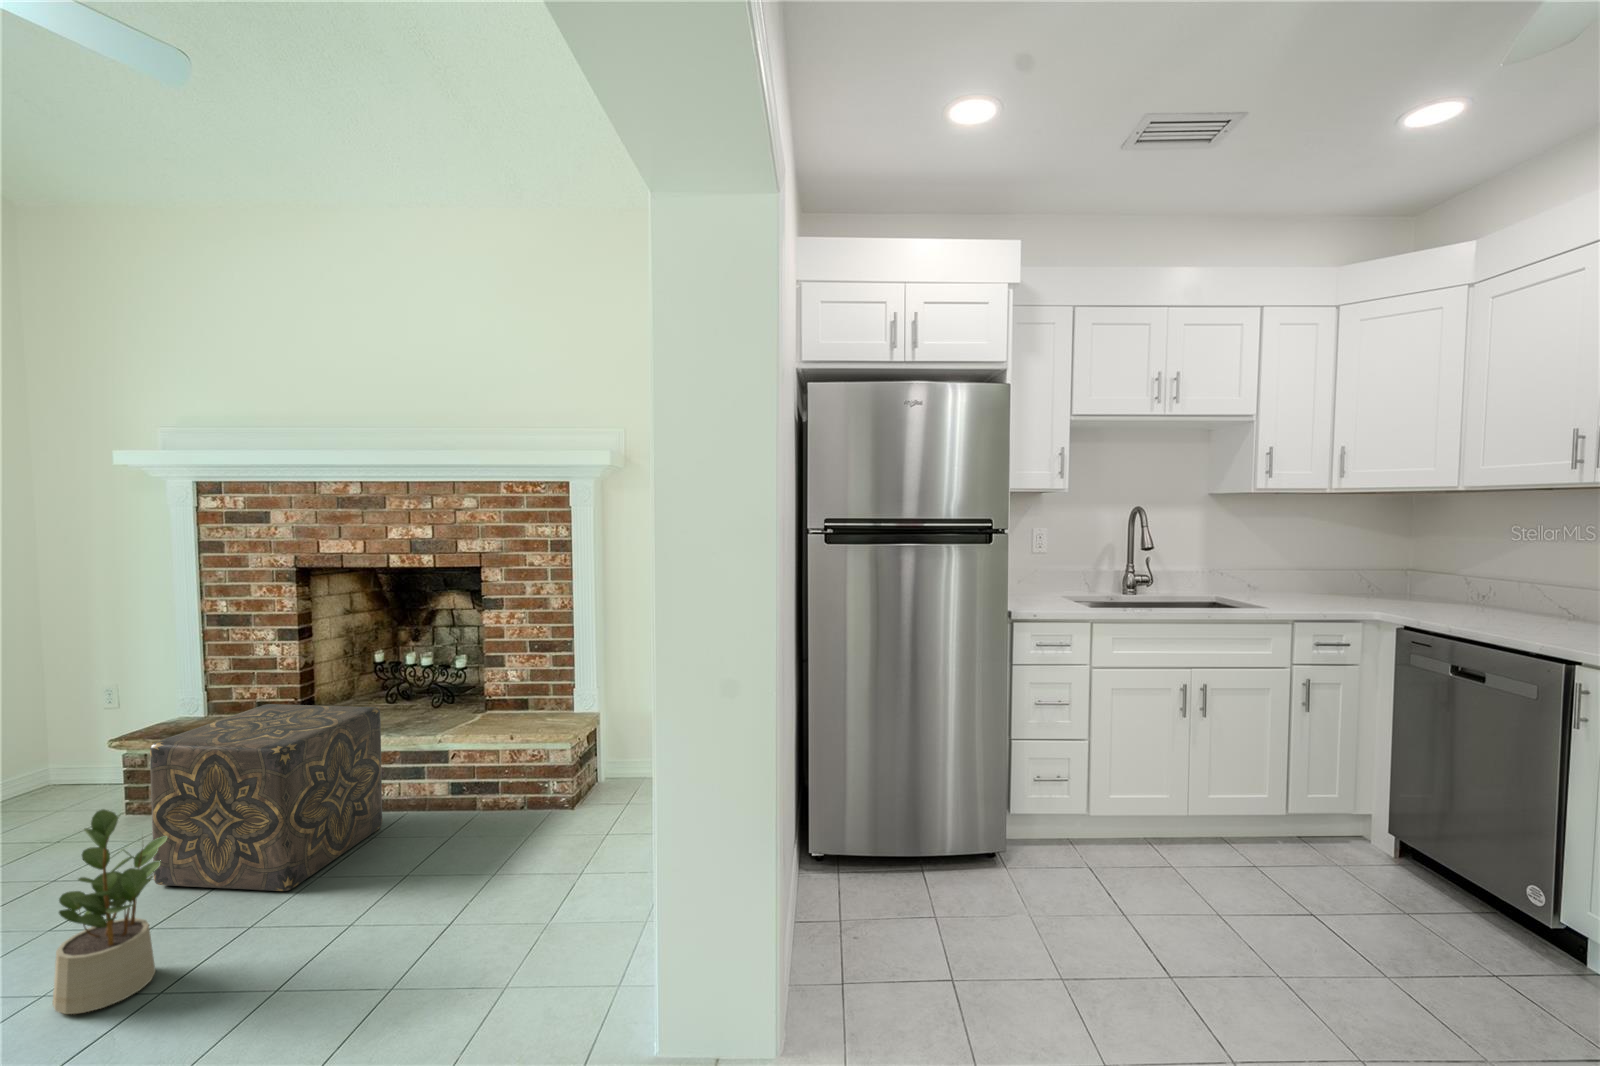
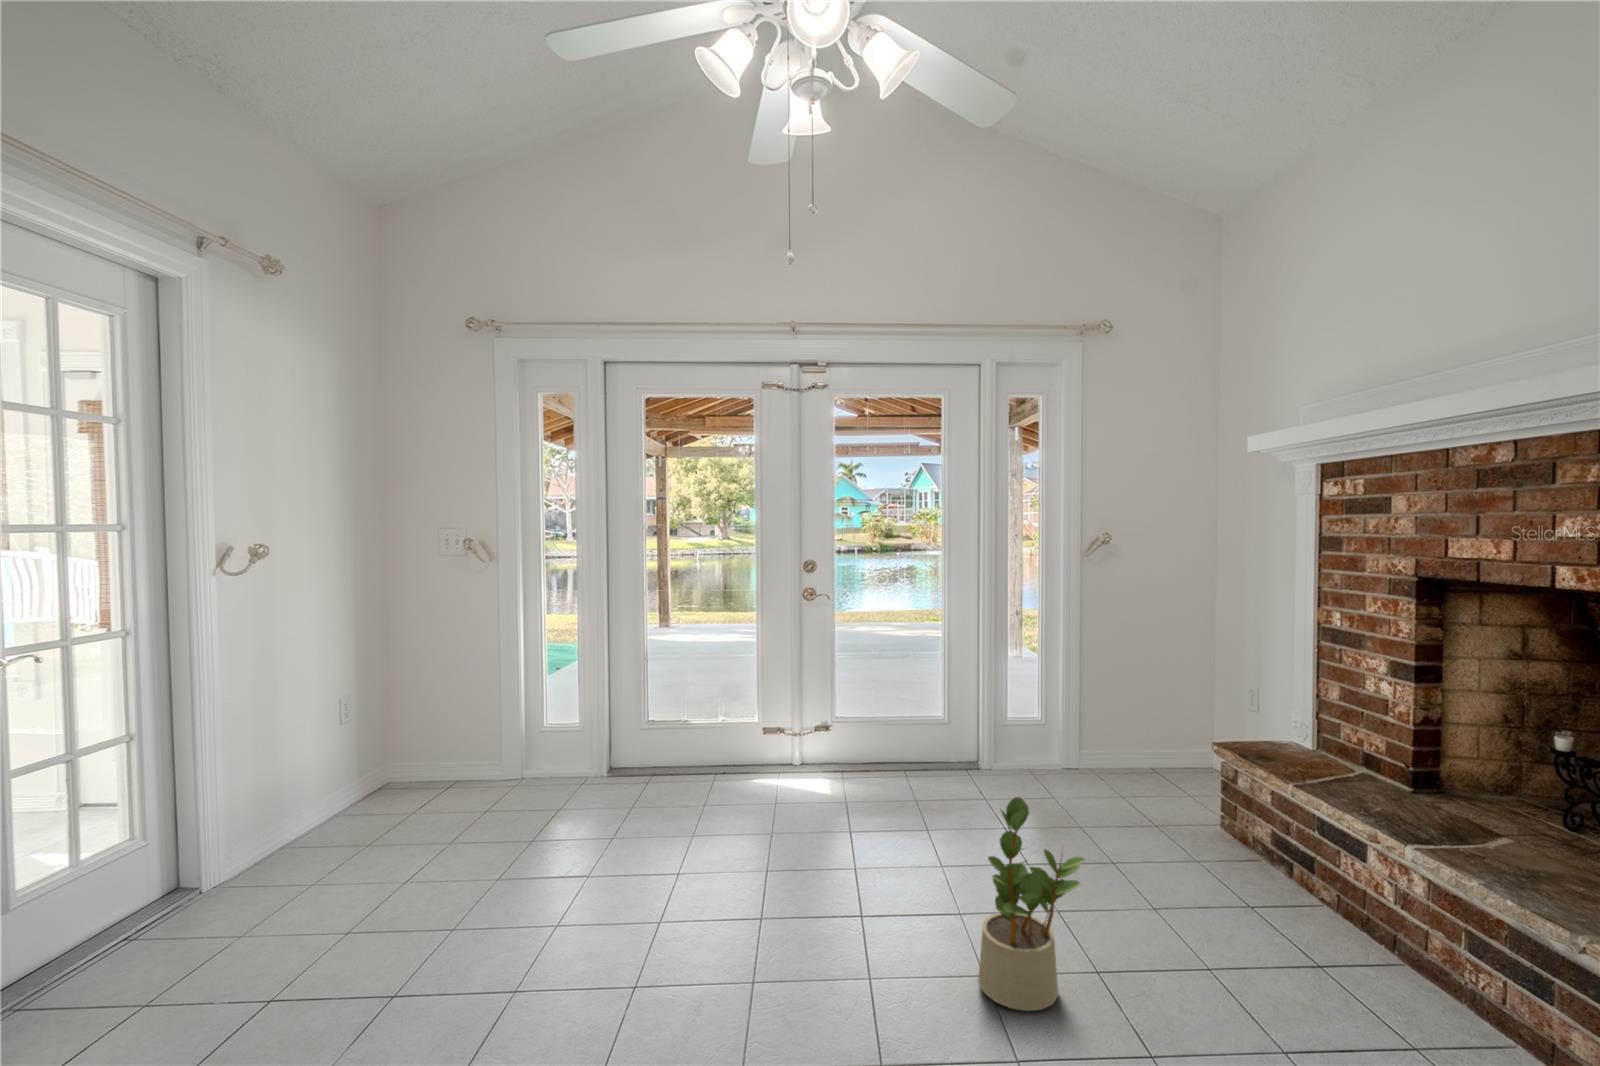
ottoman: present [150,704,382,891] -> none [1154,753,1461,1034]

